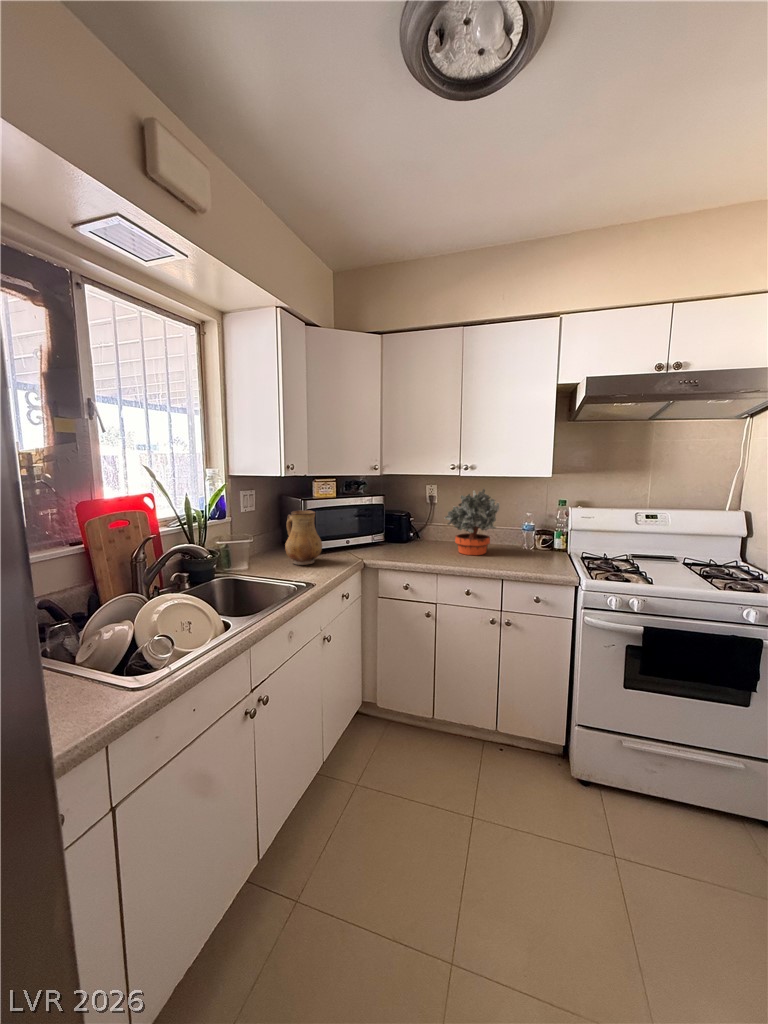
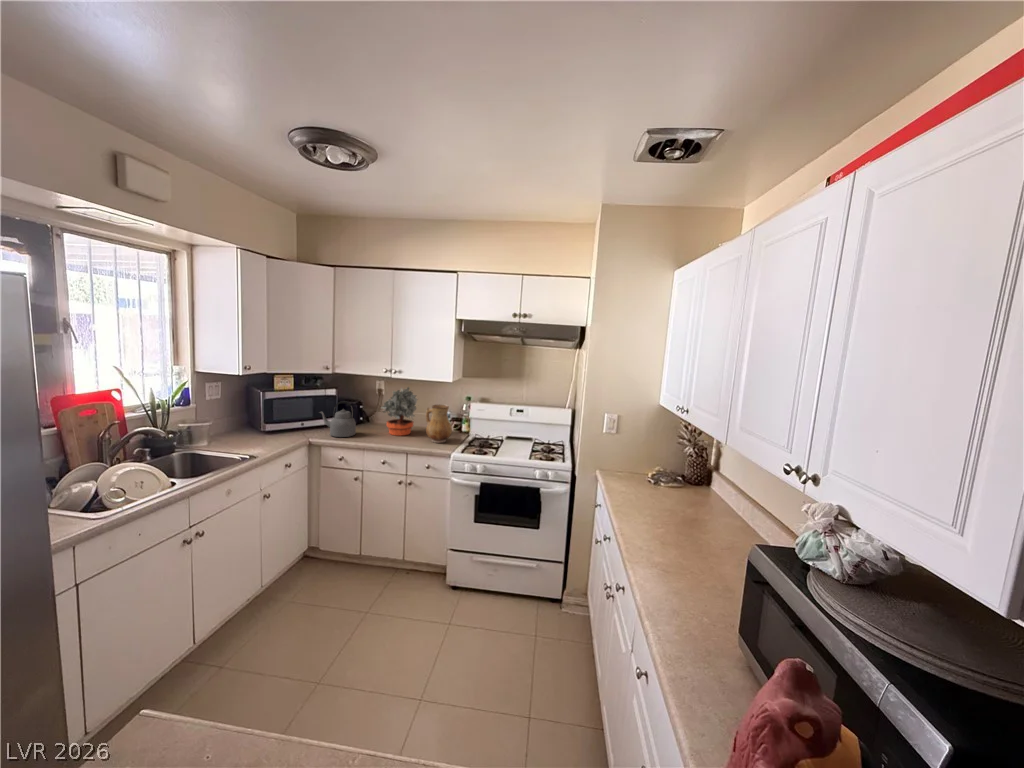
ceramic pitcher: present [285,510,322,565] -> present [426,405,452,443]
kettle: none [371,510,418,558] -> present [320,401,356,437]

